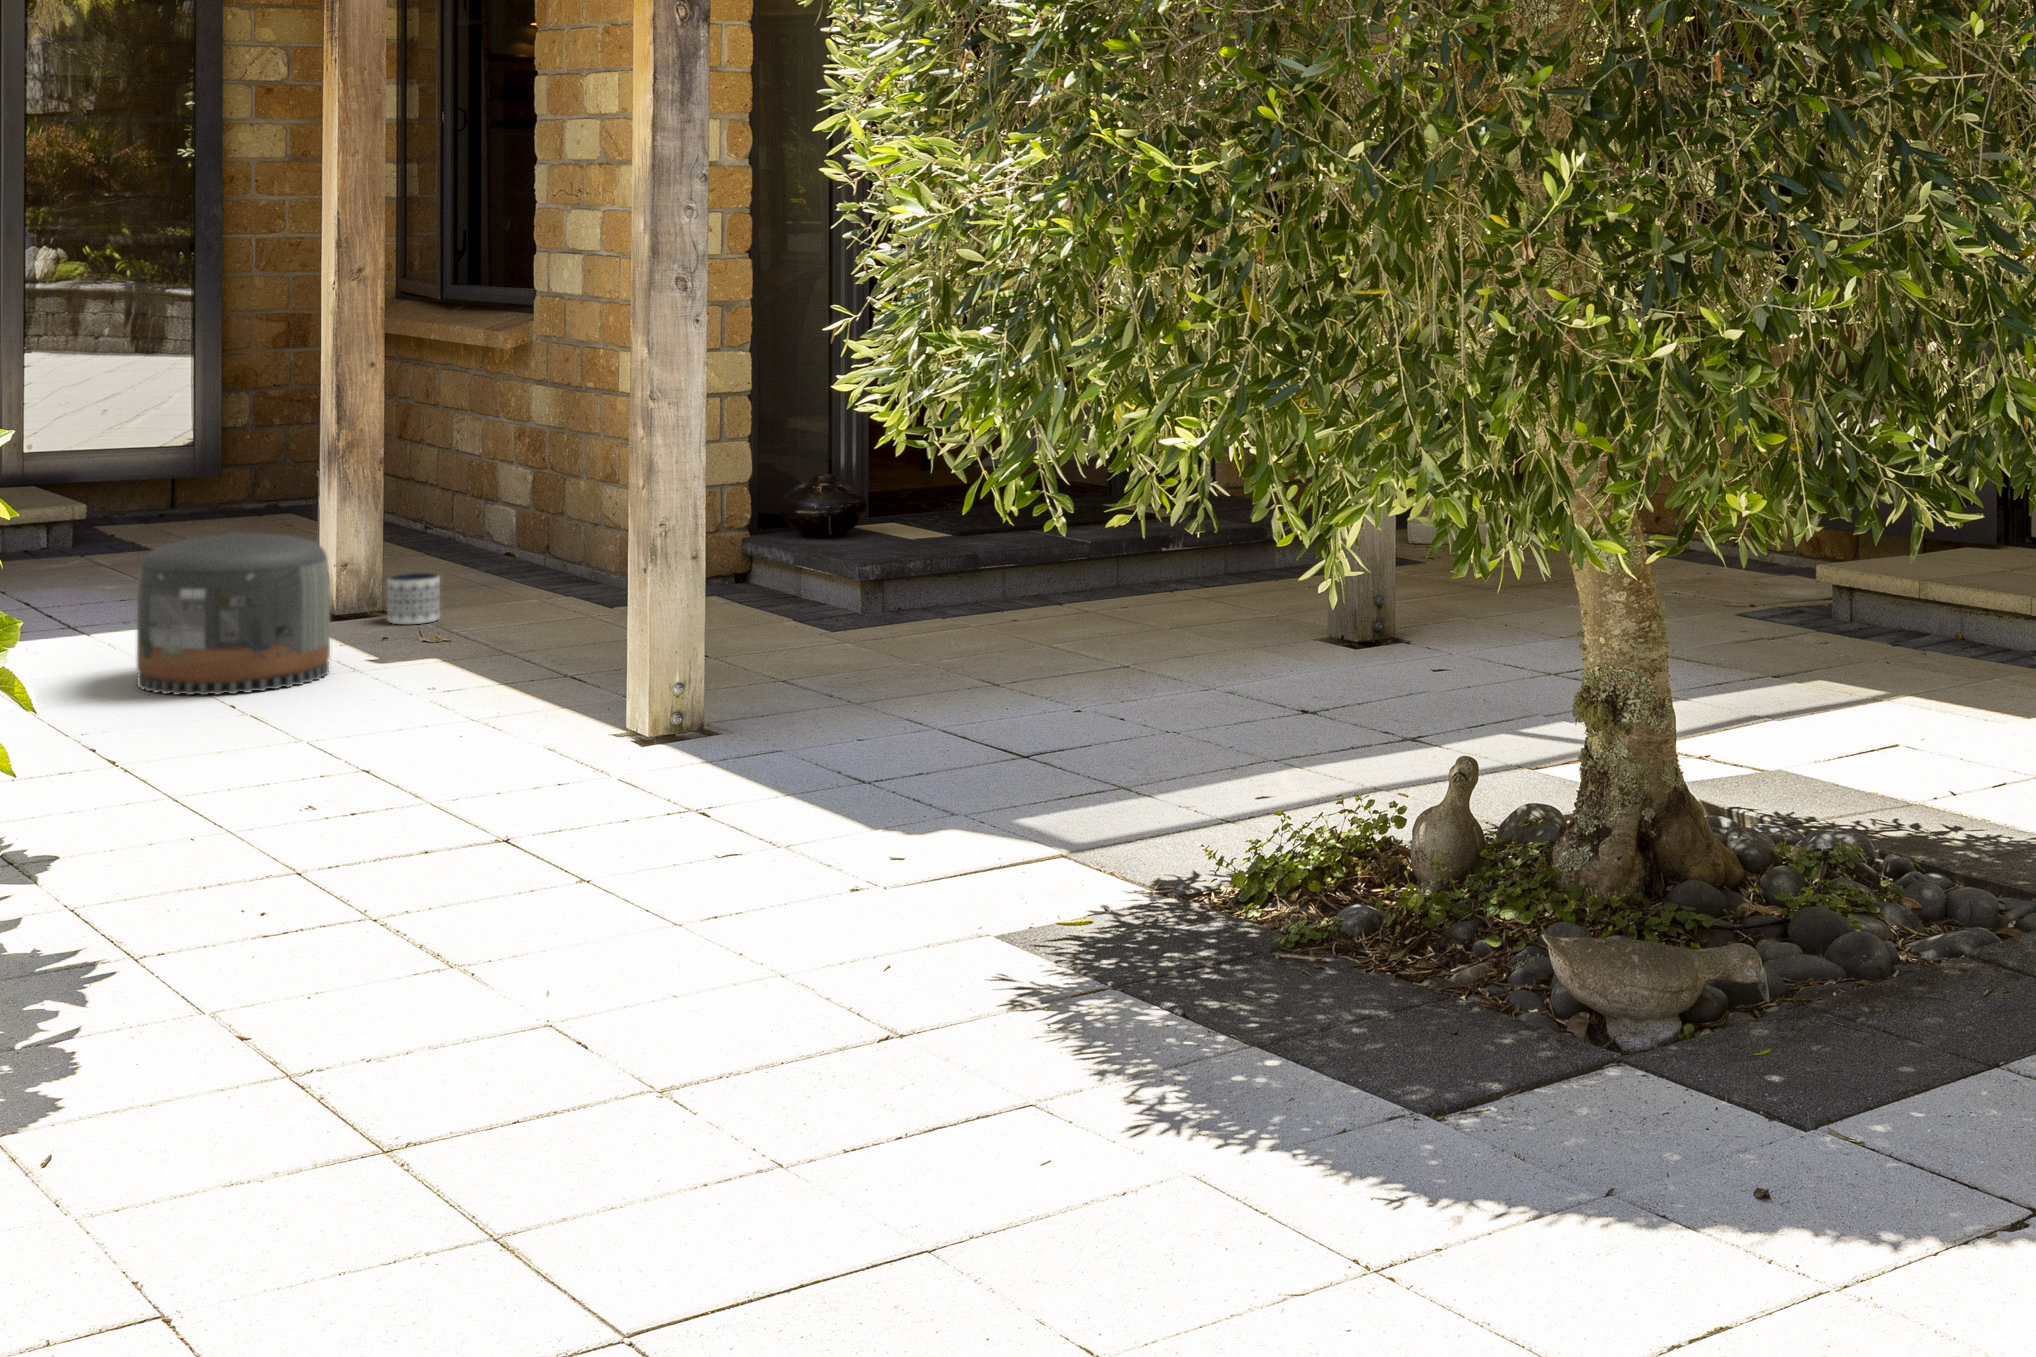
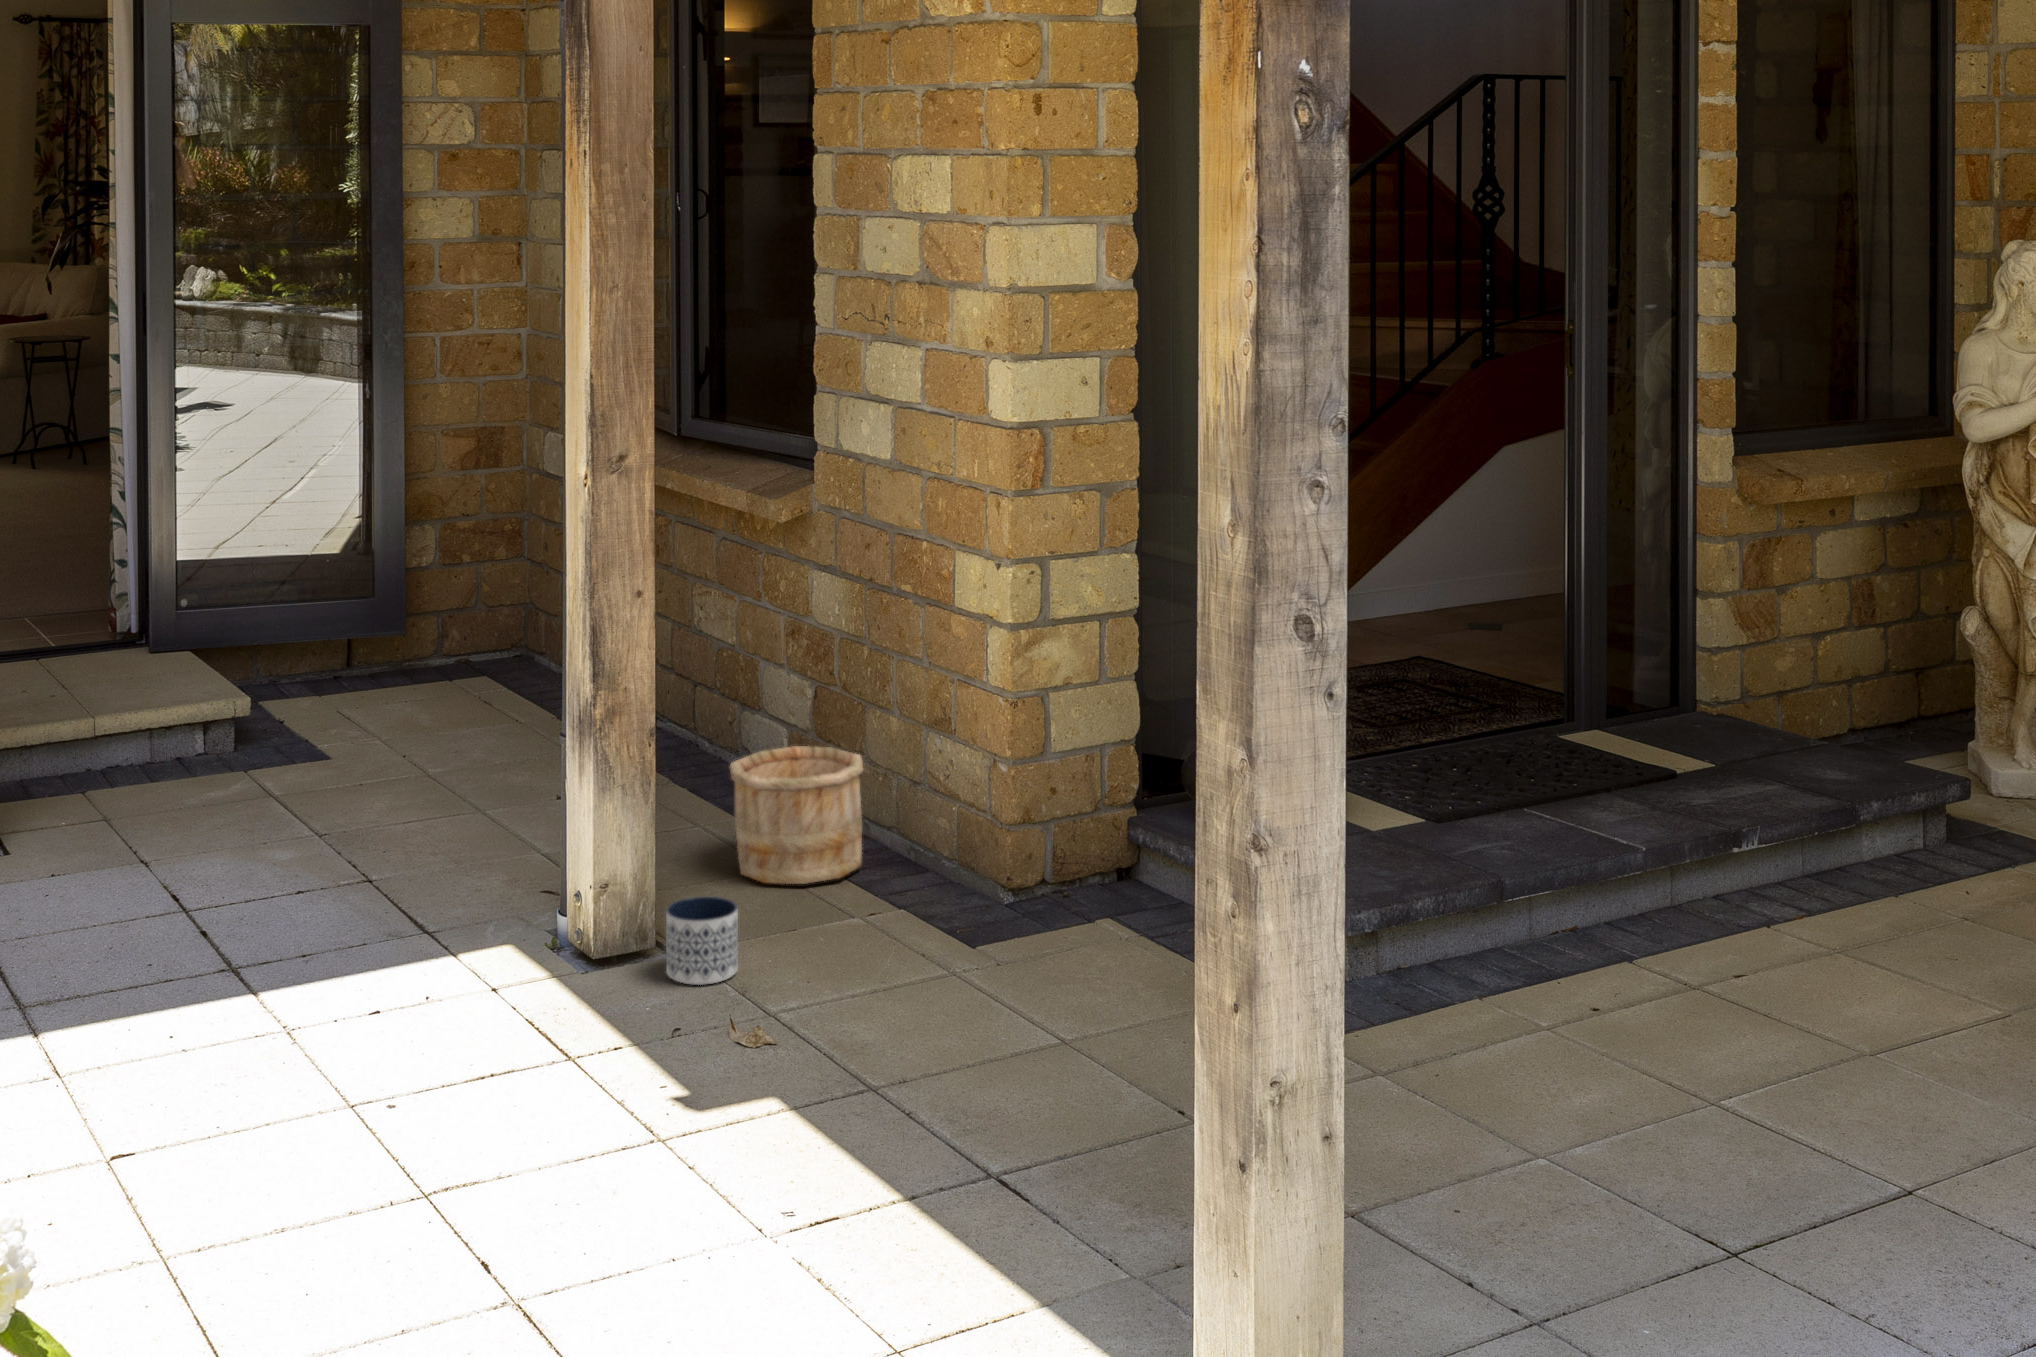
wooden bucket: none [456,504,560,589] -> present [729,746,863,884]
pouf: present [137,533,330,695] -> none [336,915,623,1233]

